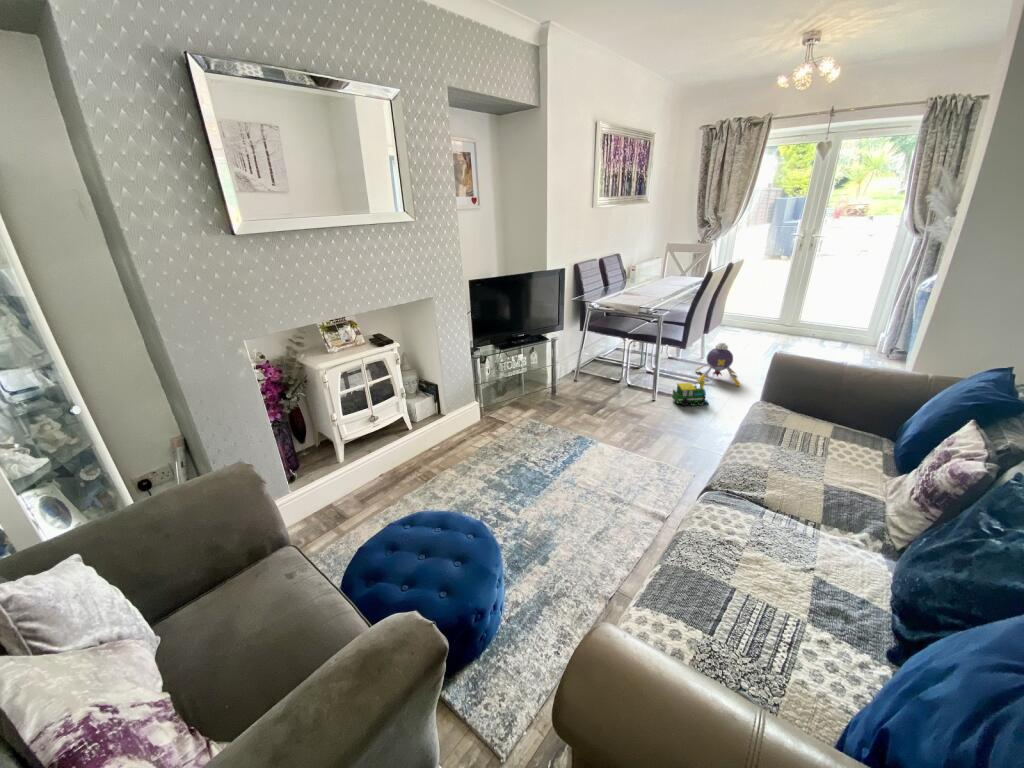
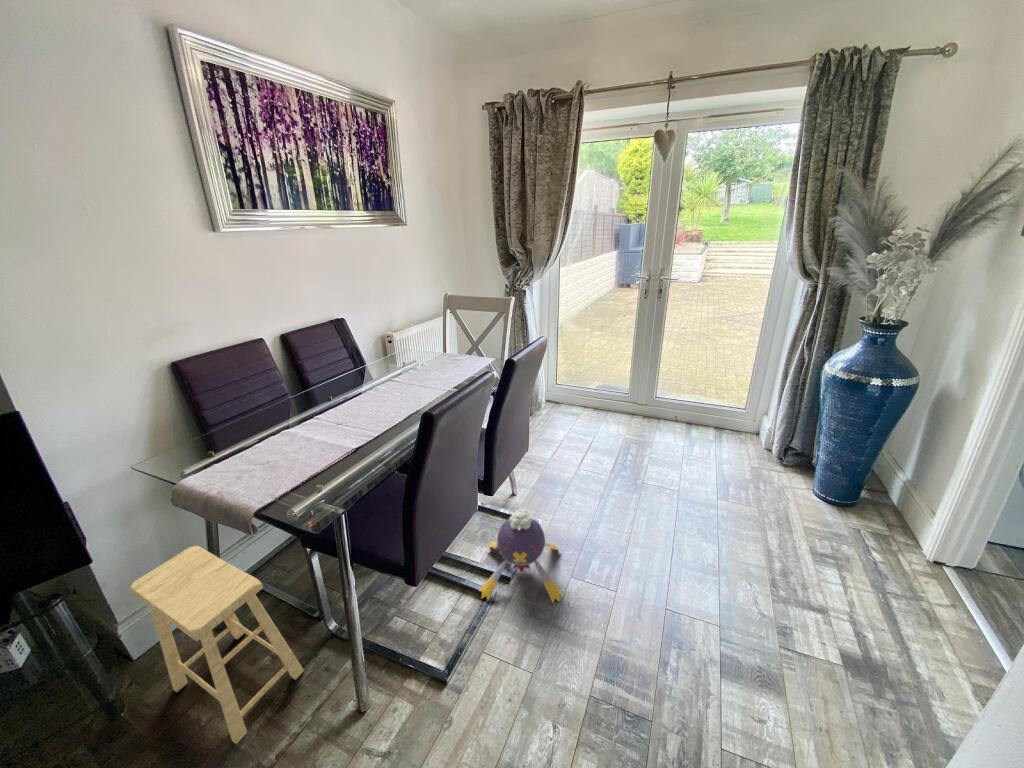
footstool: none [572,332,626,401] -> present [129,546,303,744]
toy train: present [672,381,708,406] -> none [394,662,478,741]

